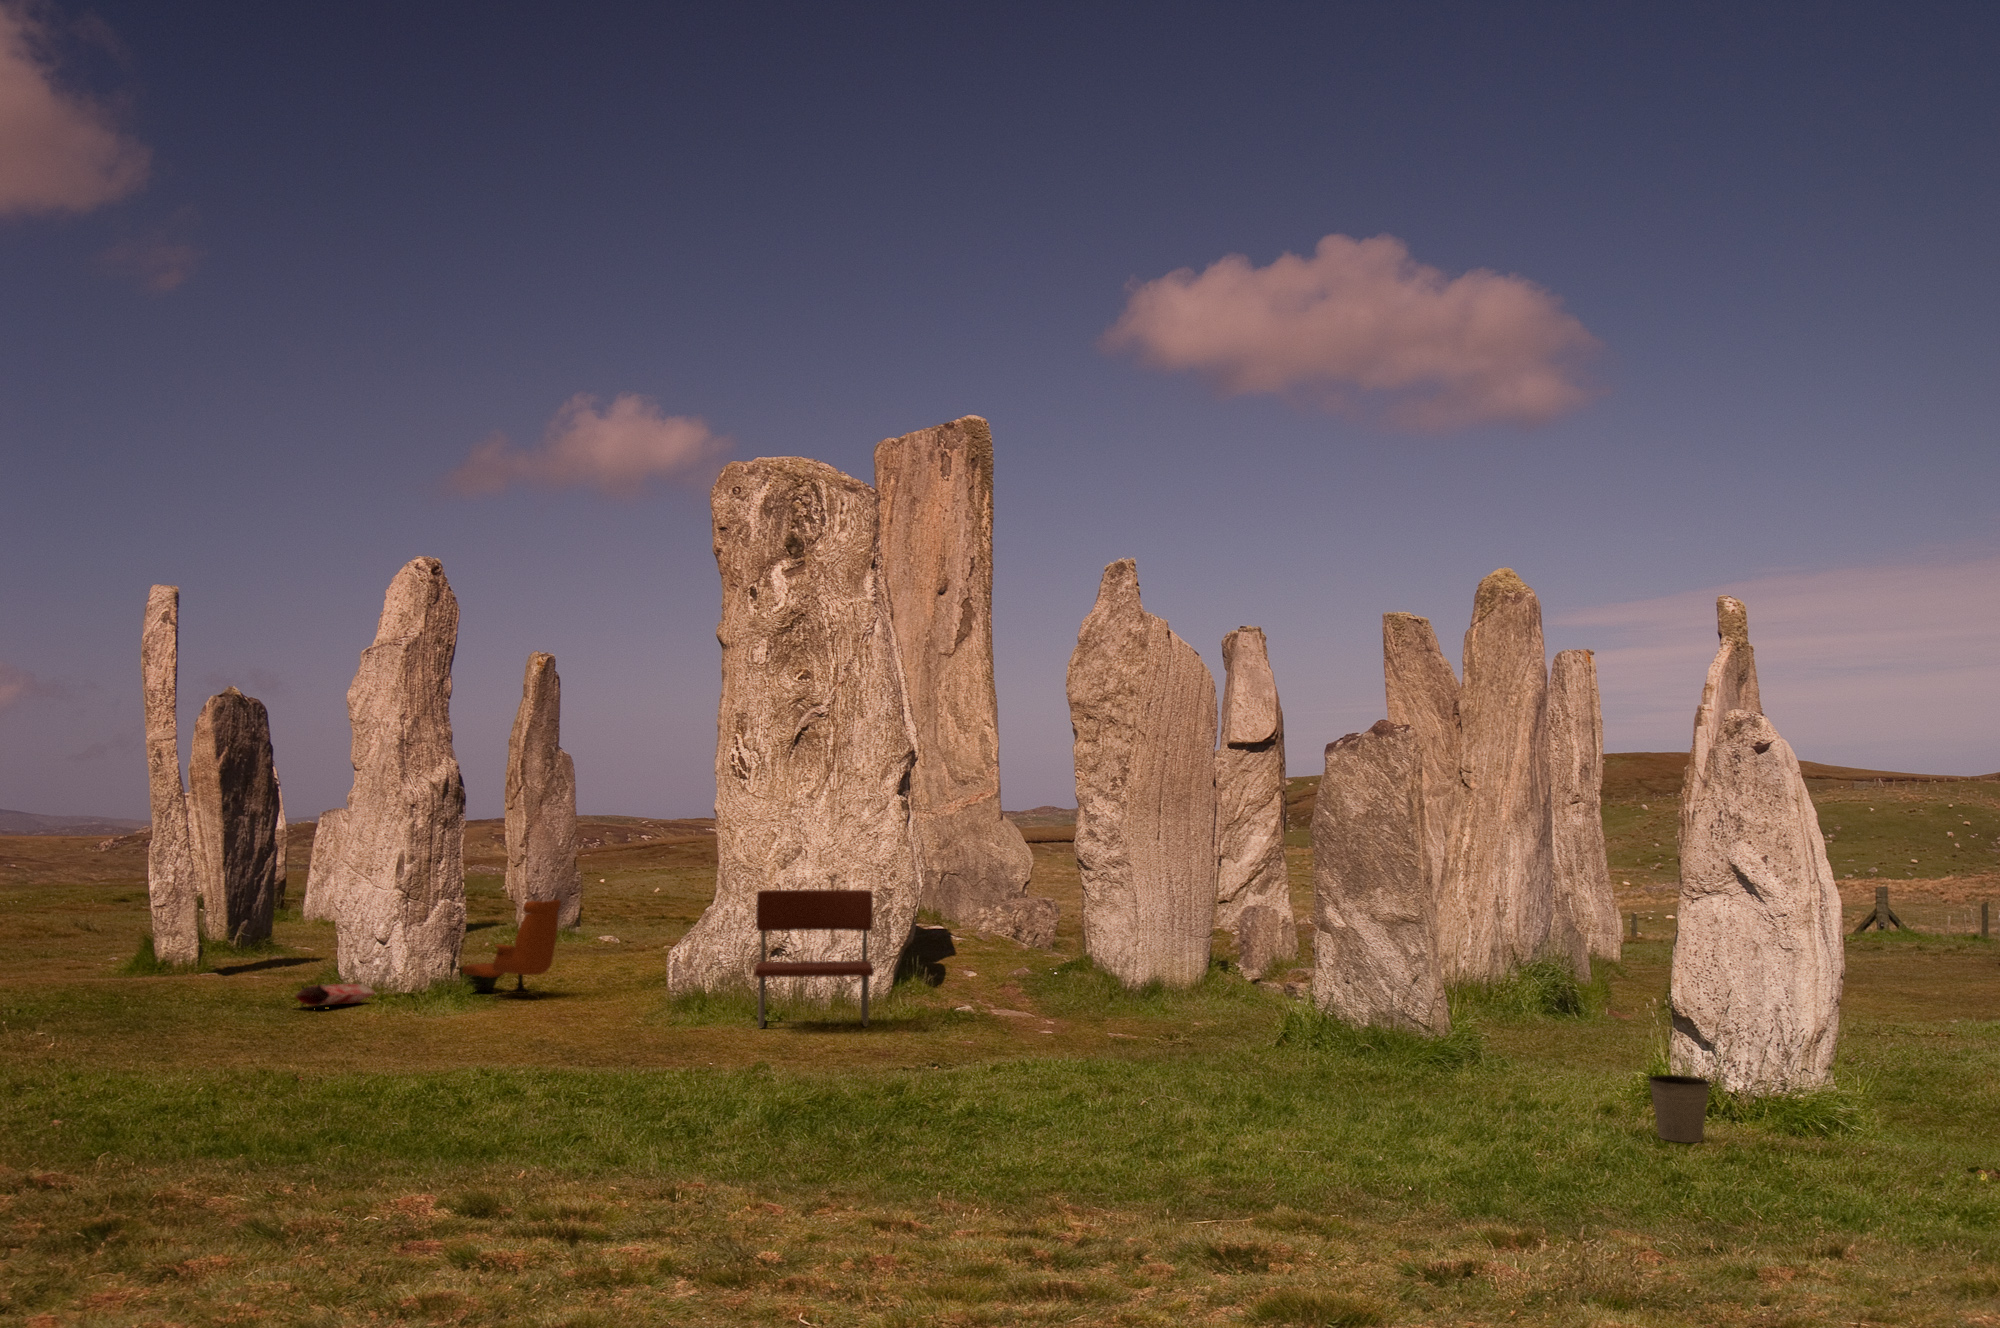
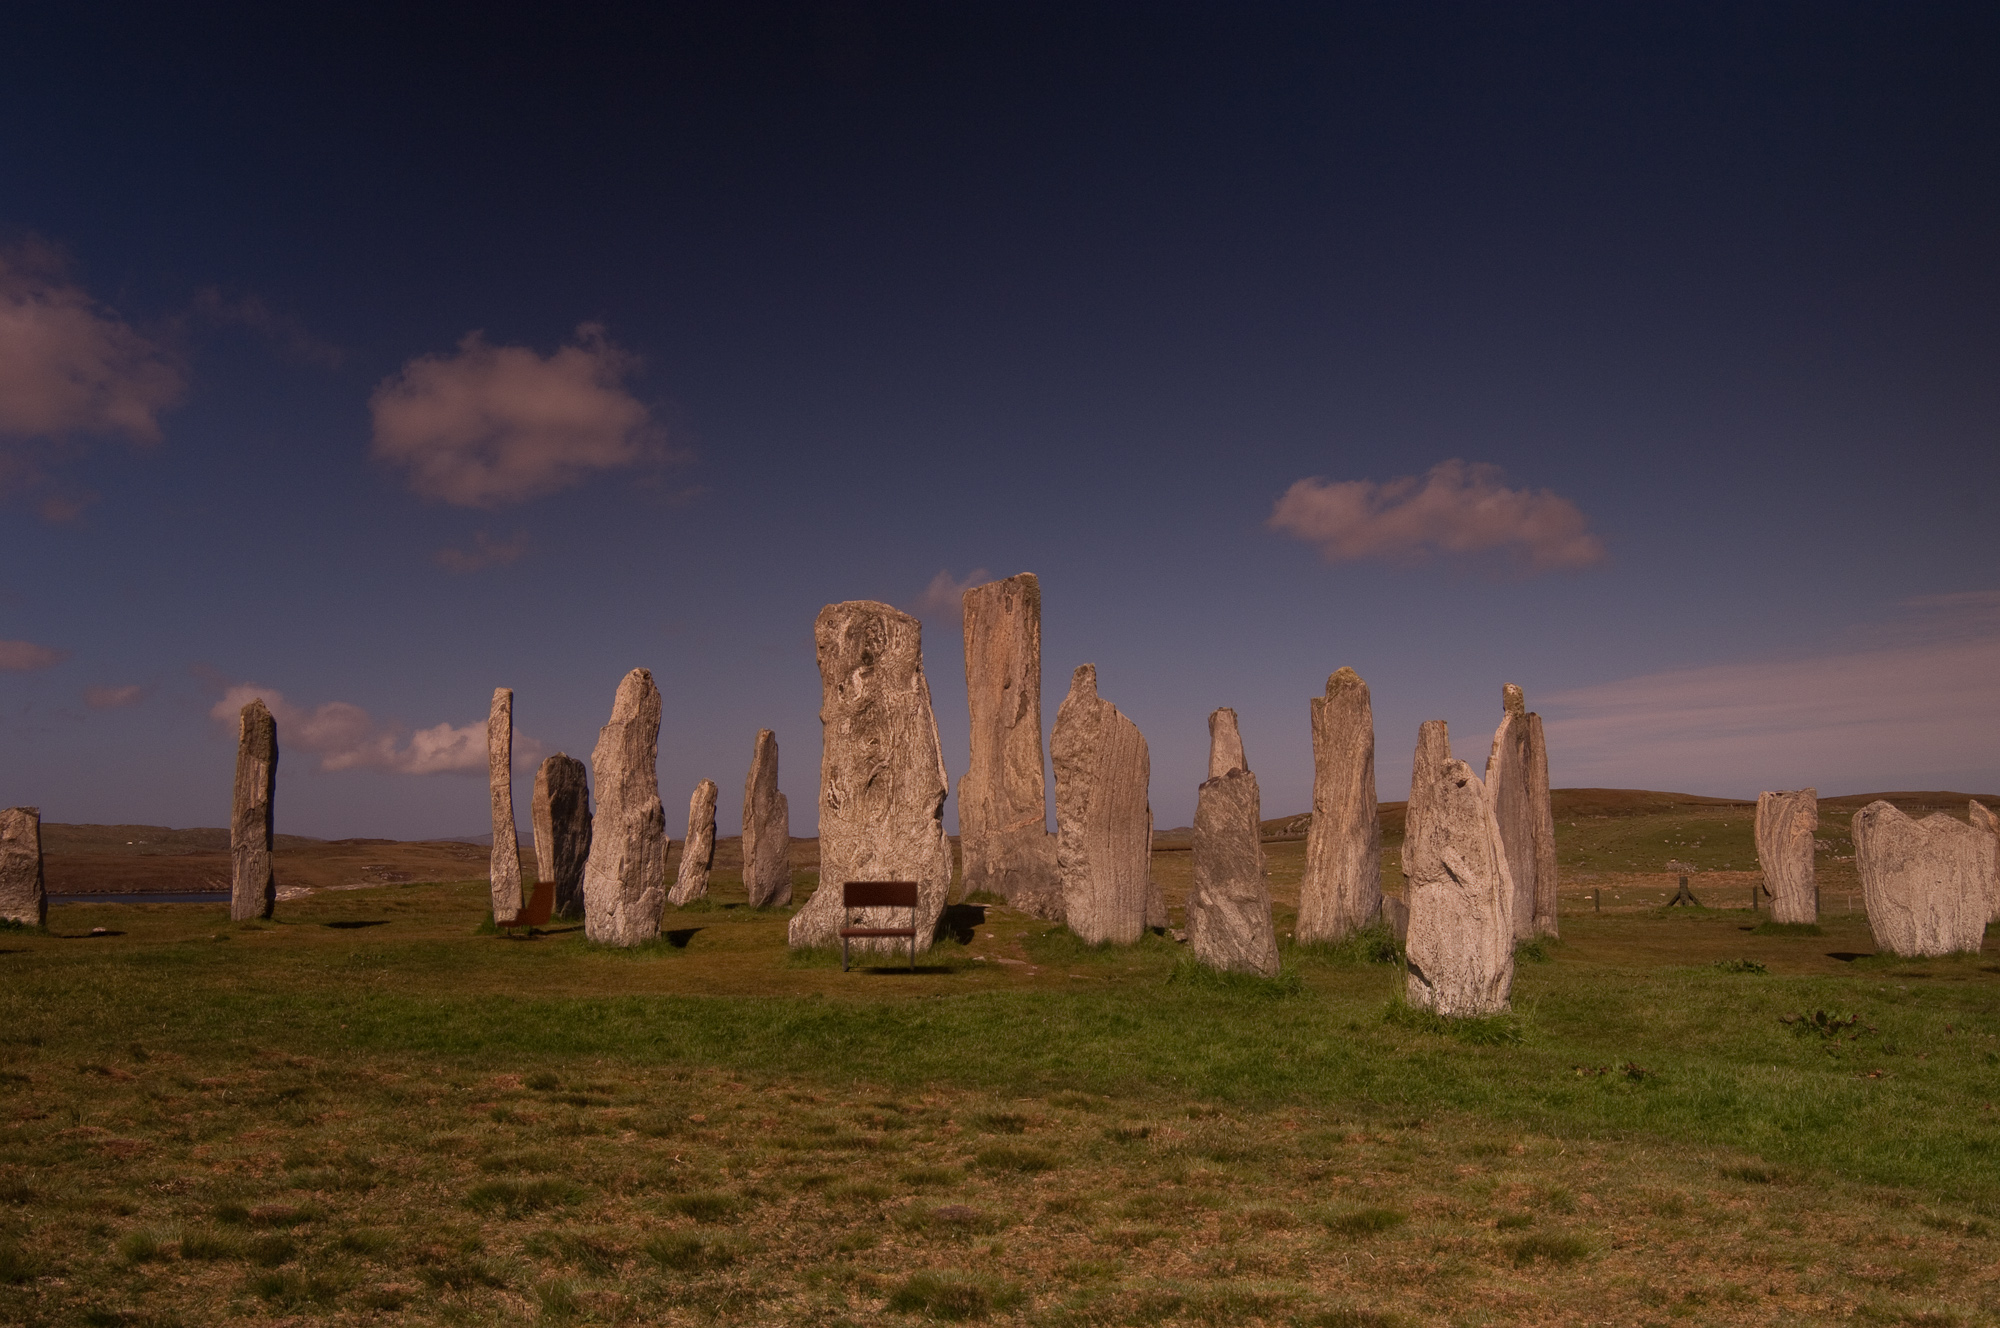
lounge chair: present [462,900,561,999] -> present [496,881,556,939]
bag: present [296,982,374,1008] -> none [552,942,603,958]
bucket: present [1648,1075,1712,1143] -> none [1389,1000,1430,1044]

